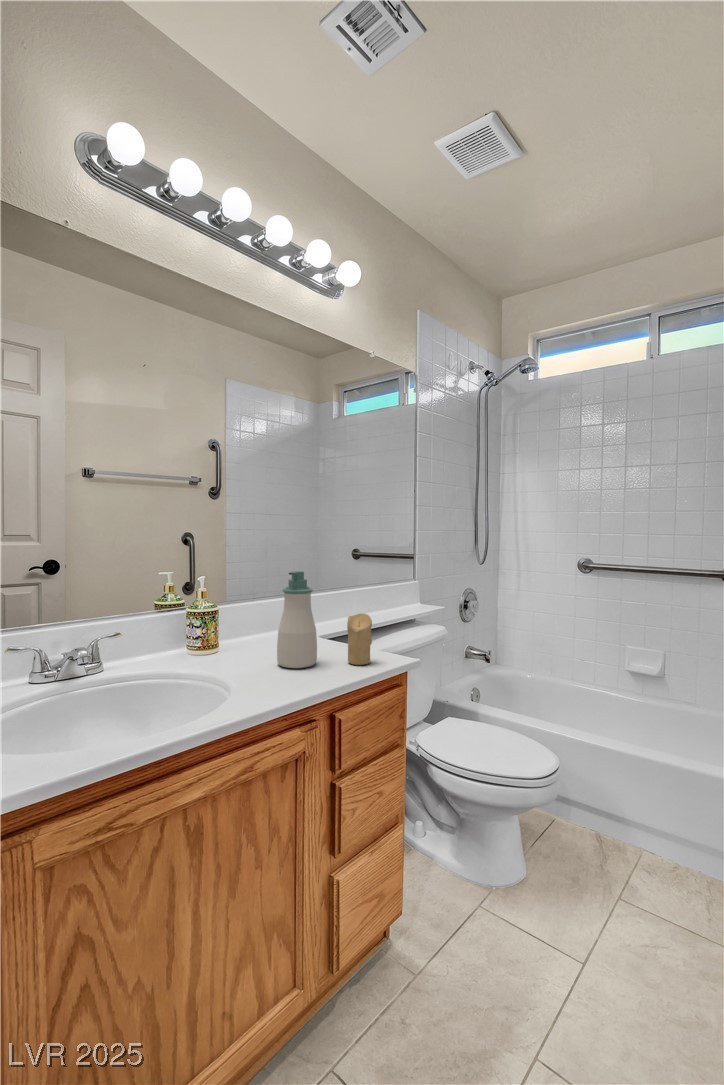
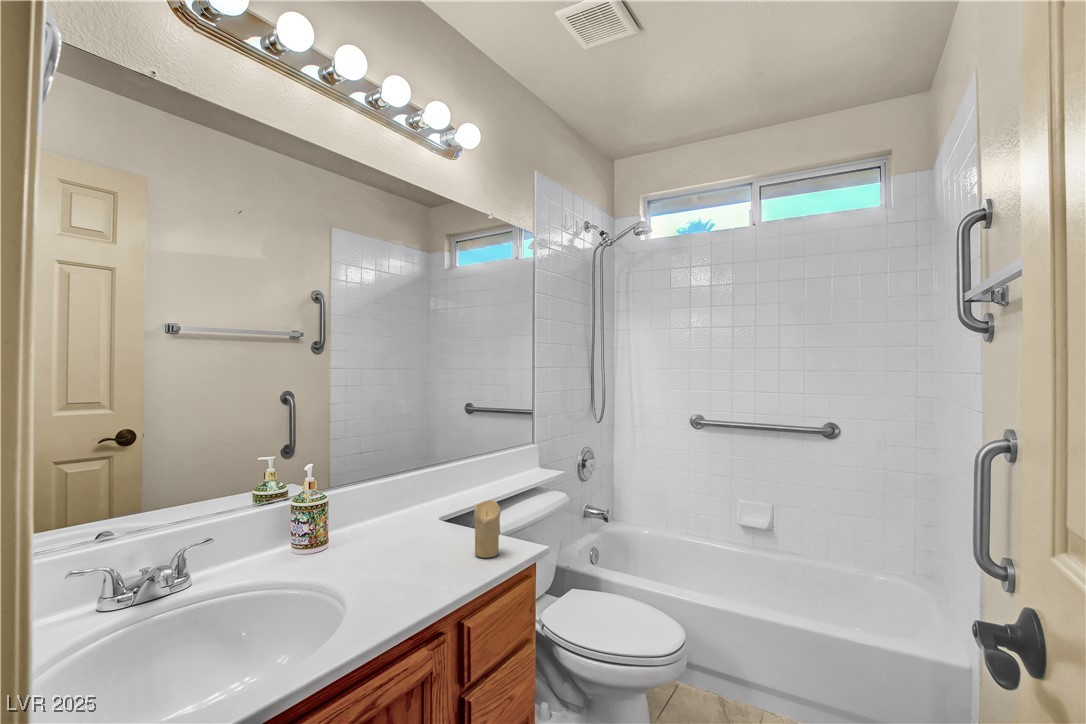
soap bottle: present [277,571,317,668] -> none [397,459,442,568]

